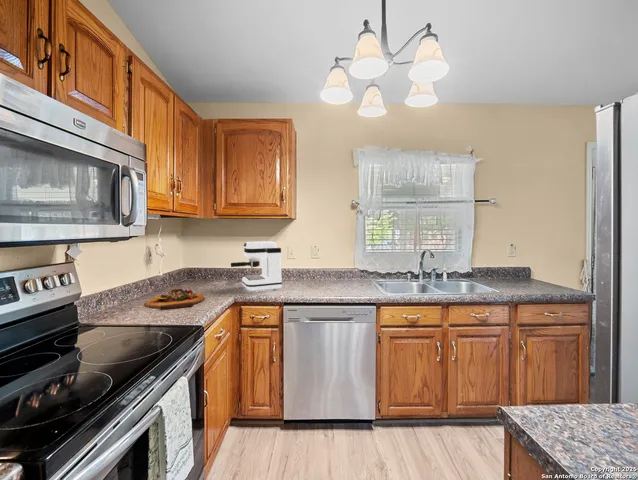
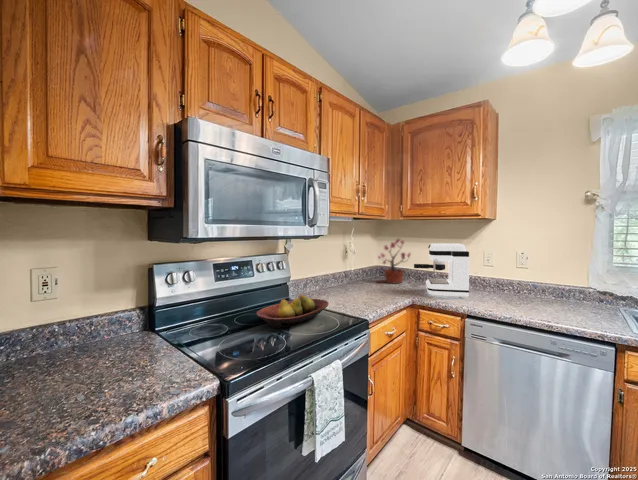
potted plant: none [187,238,226,287] -> present [378,239,410,283]
cutting board: present [145,289,205,310] -> none [335,283,384,301]
fruit bowl: none [48,311,154,361] -> present [256,295,329,328]

